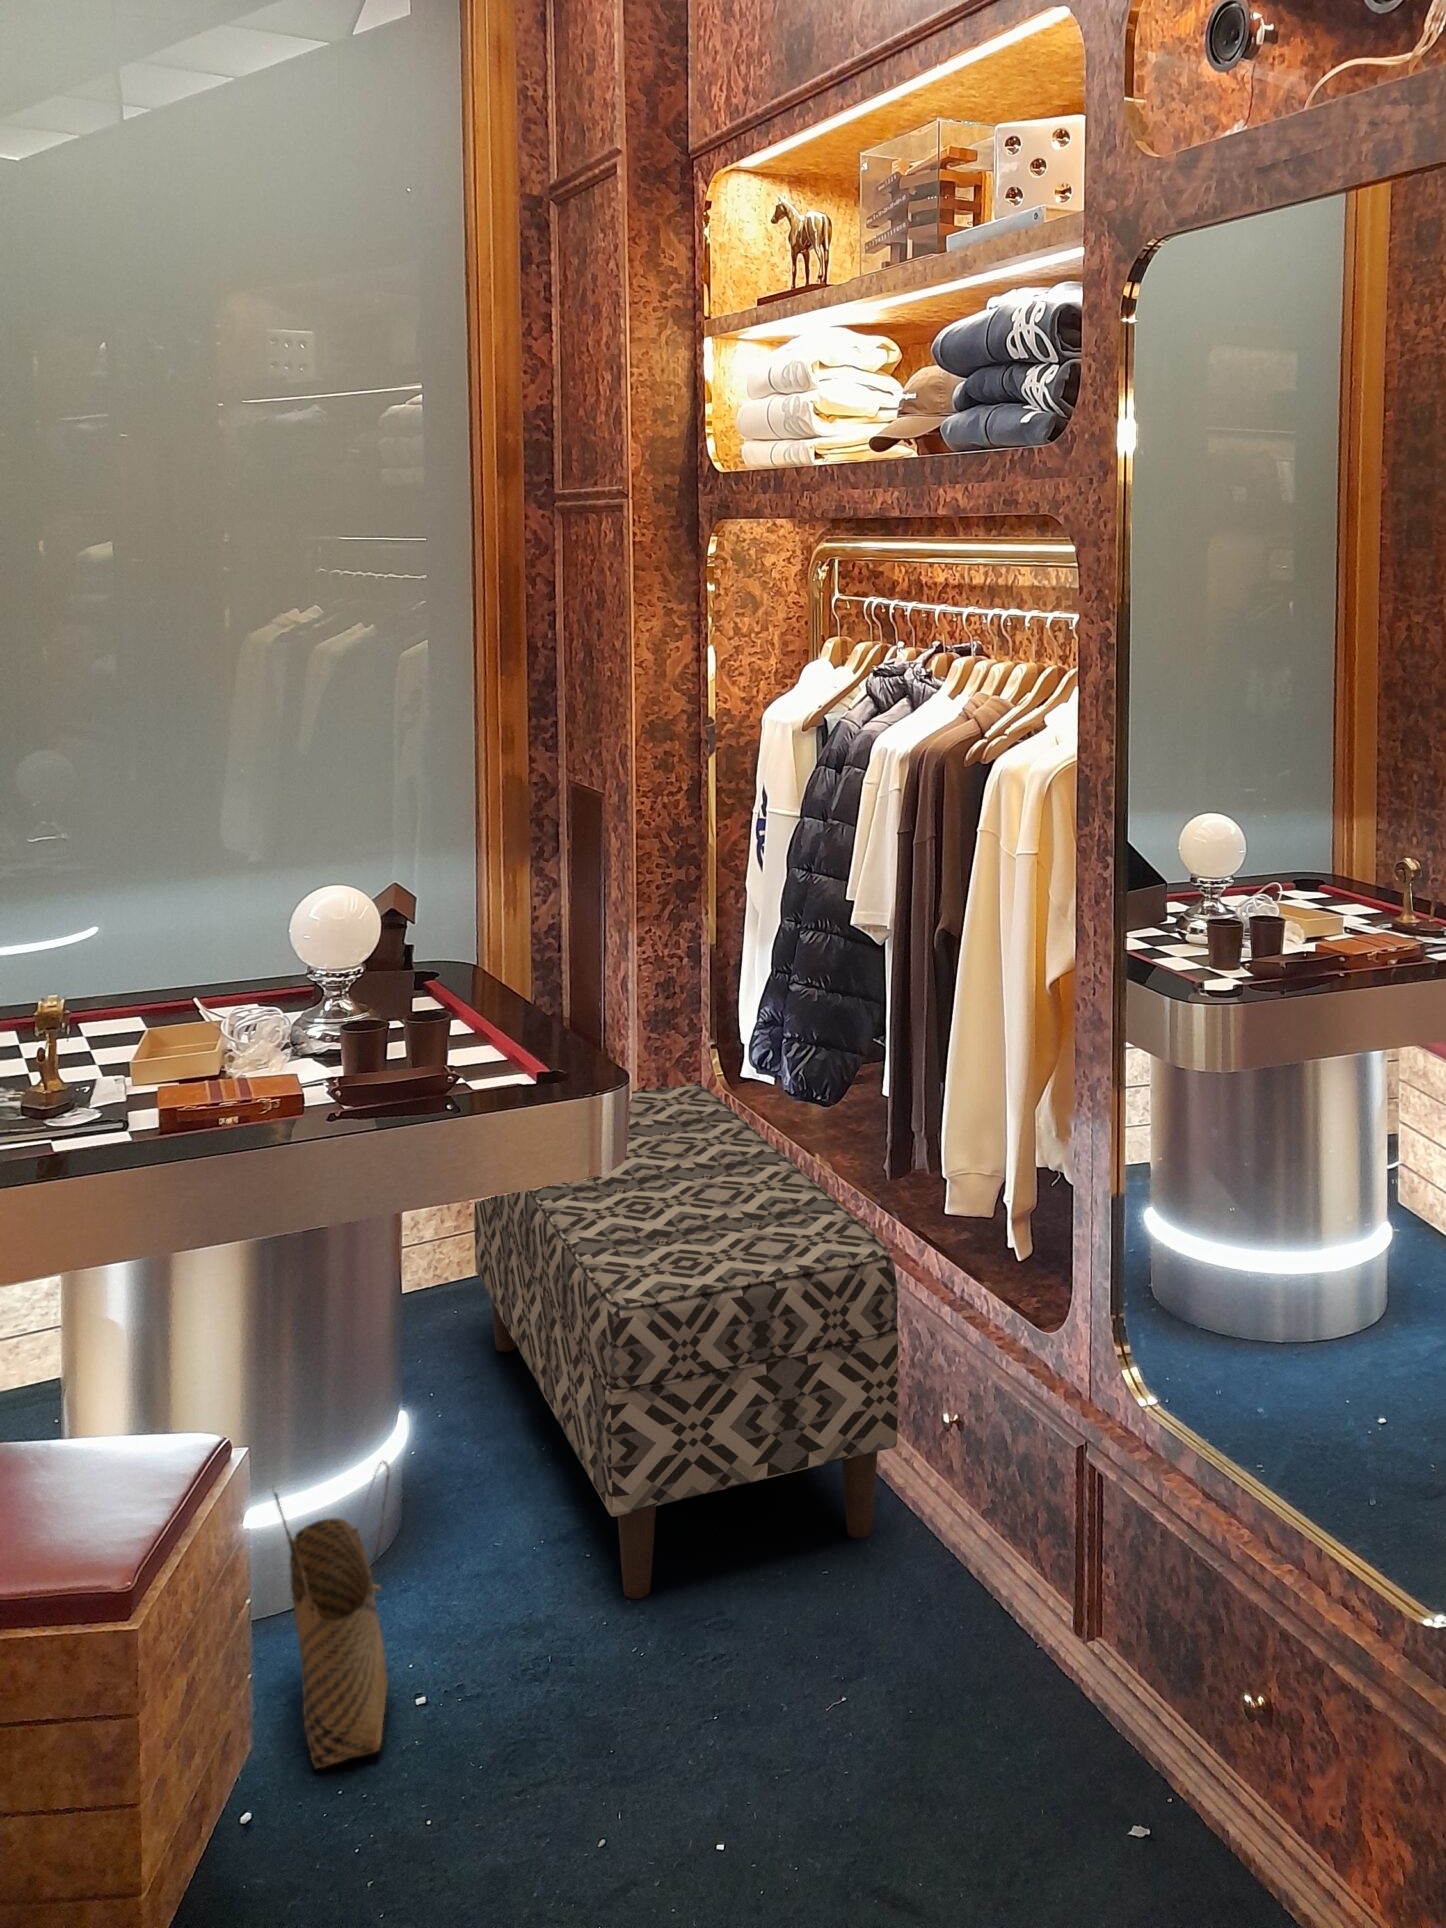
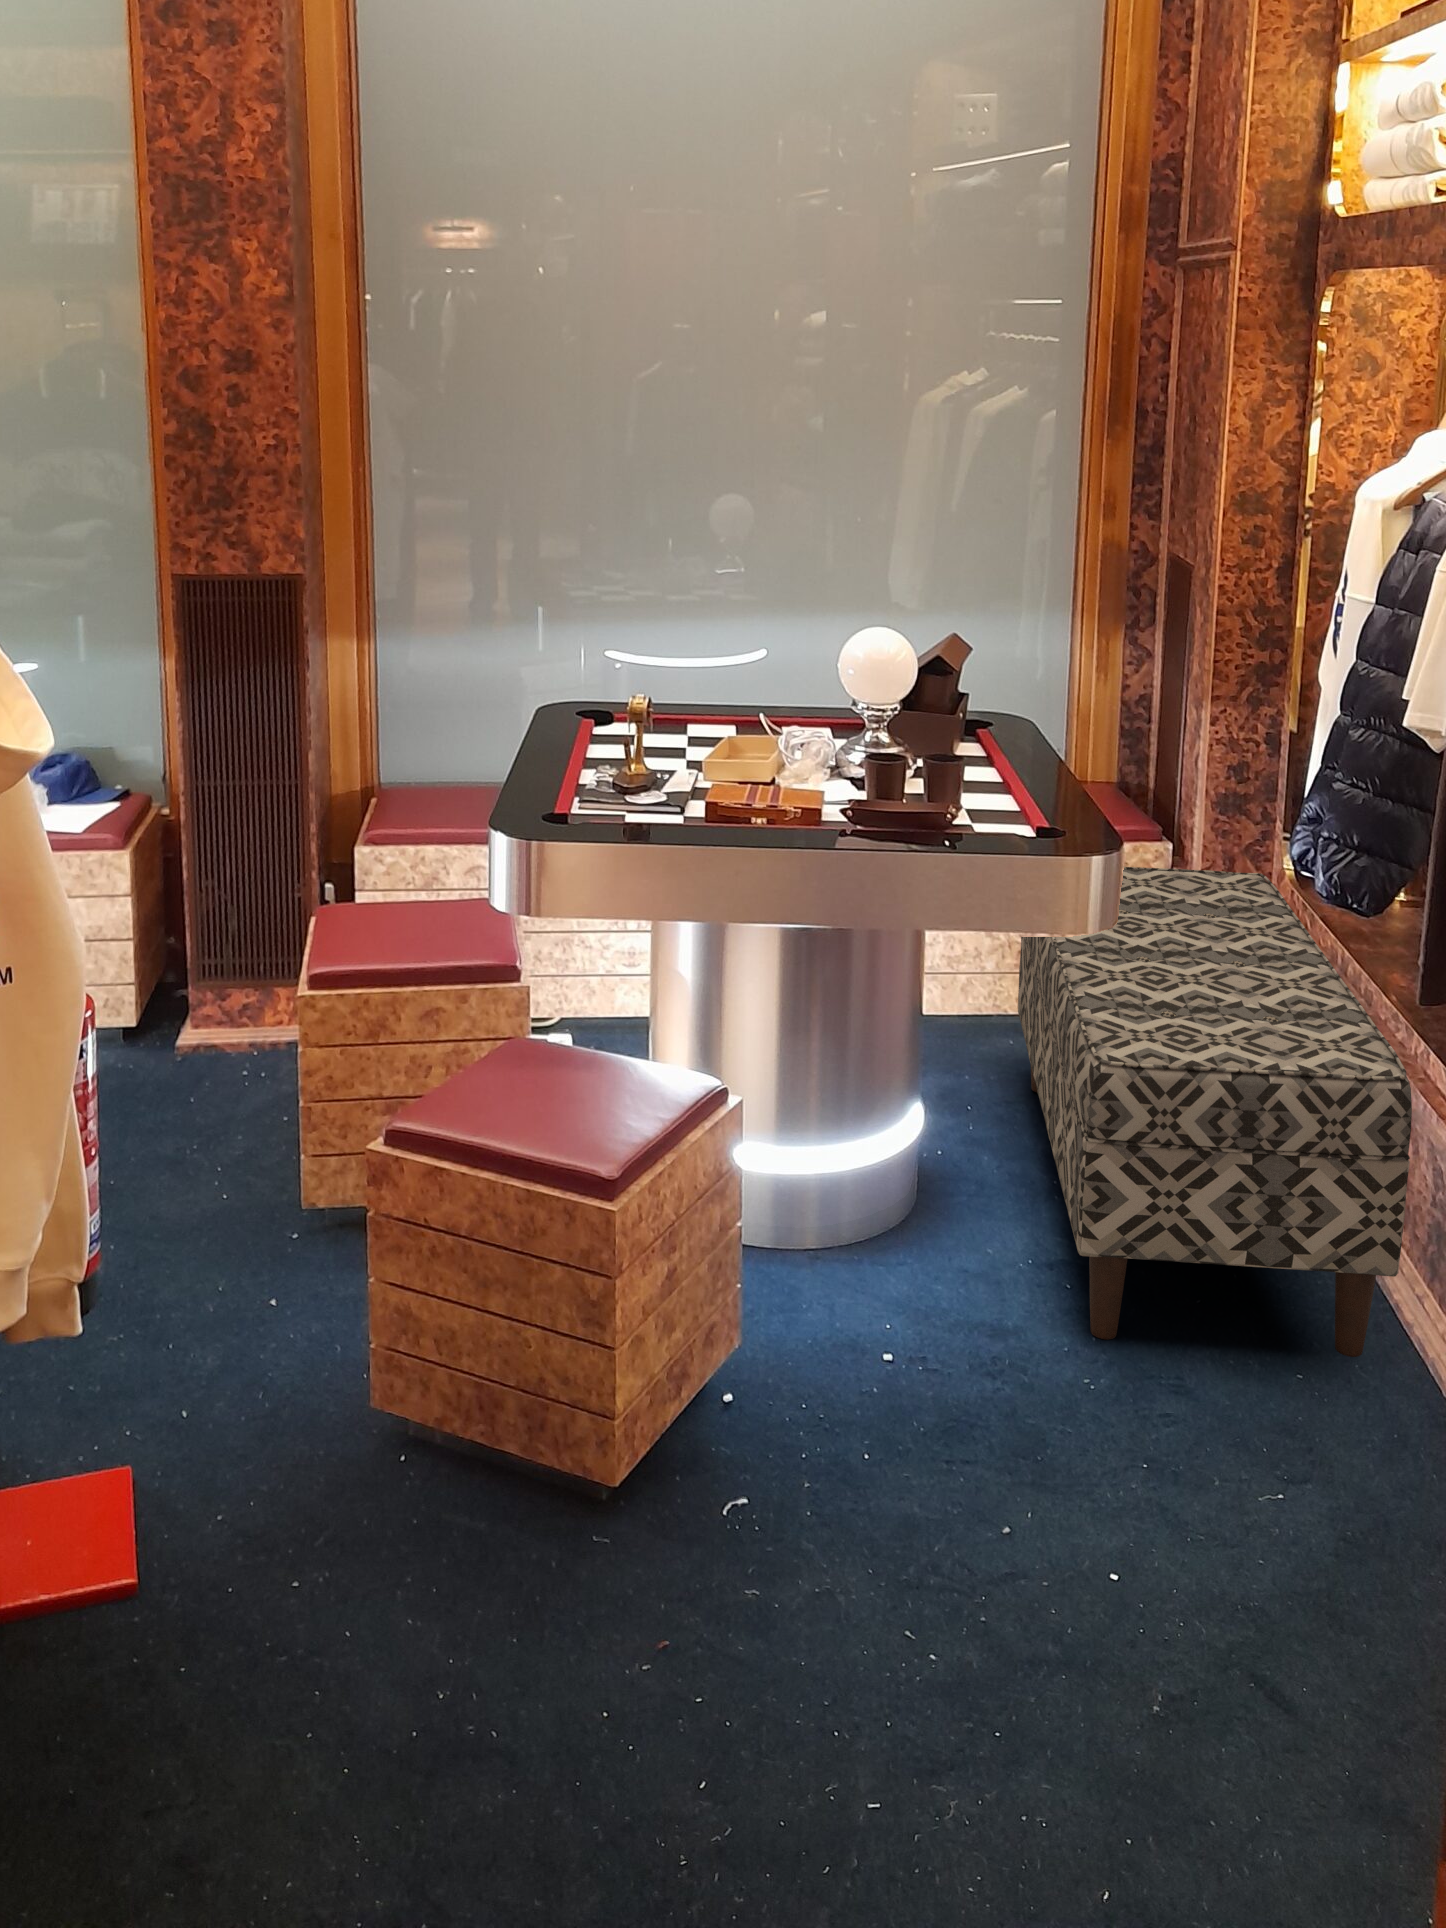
woven basket: present [274,1462,390,1768] -> none [771,1138,868,1384]

